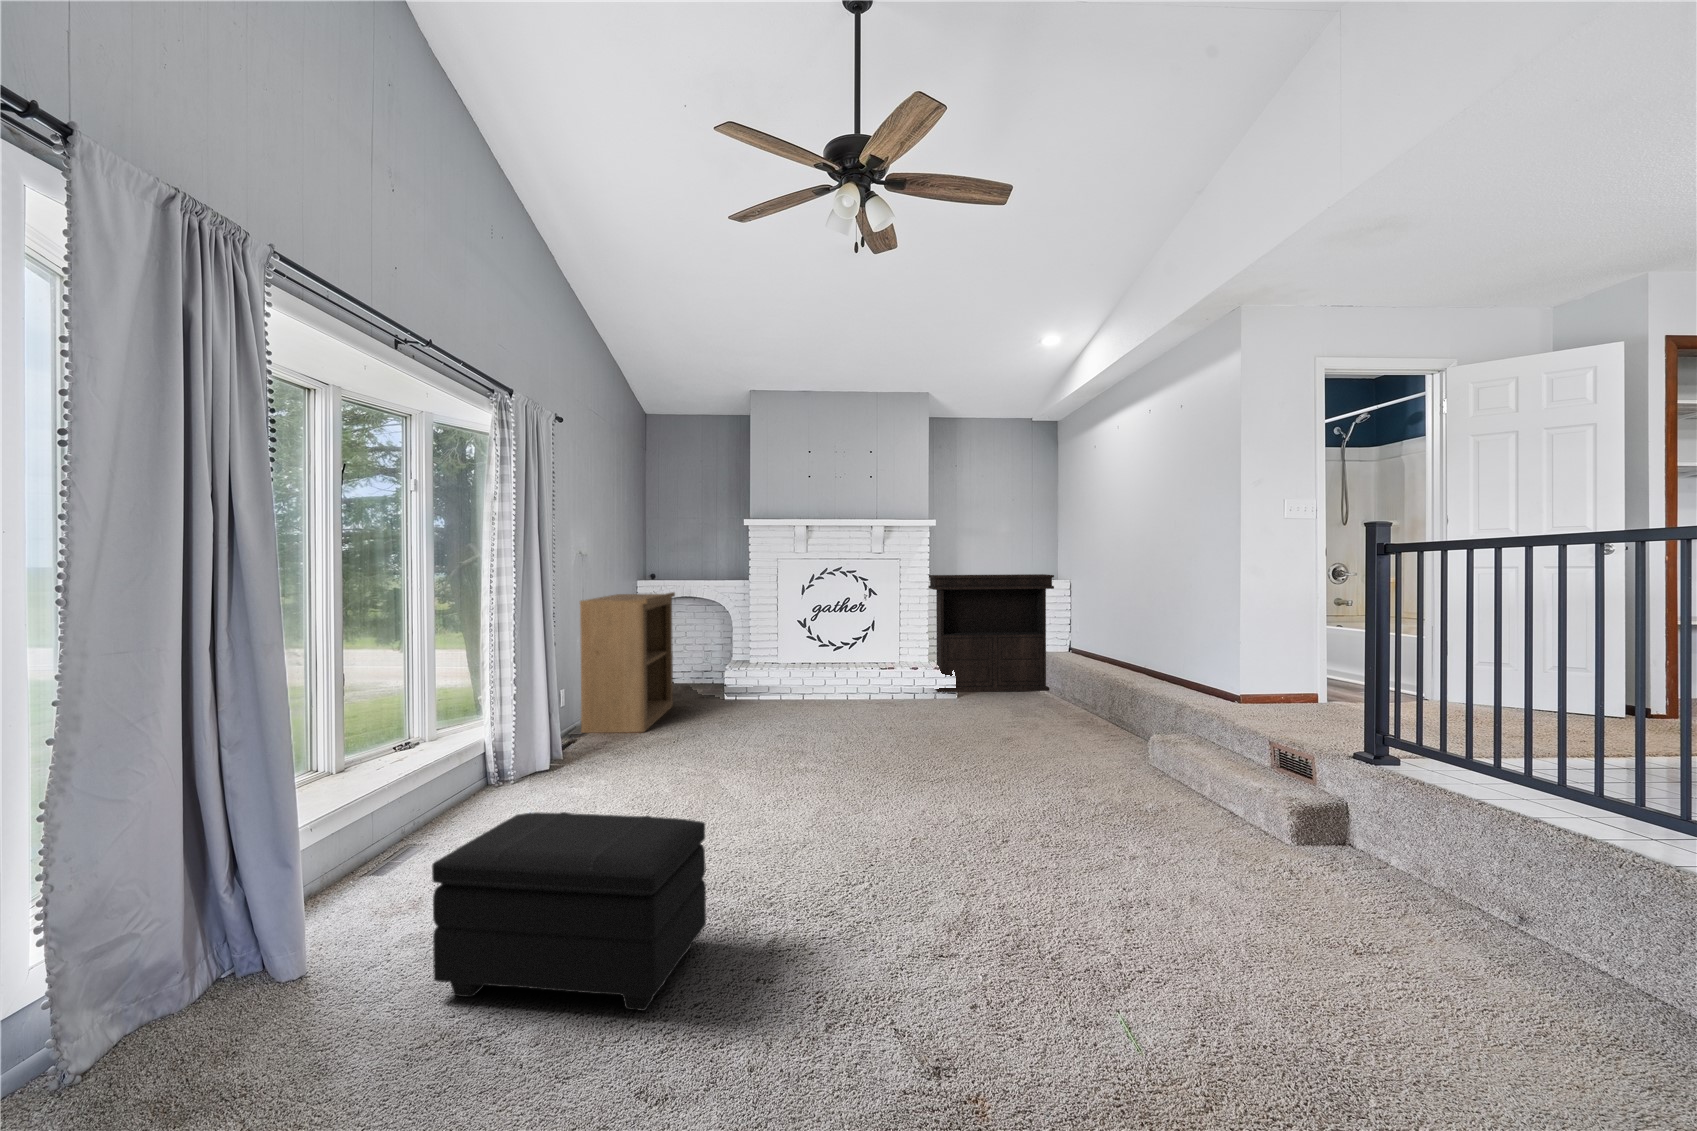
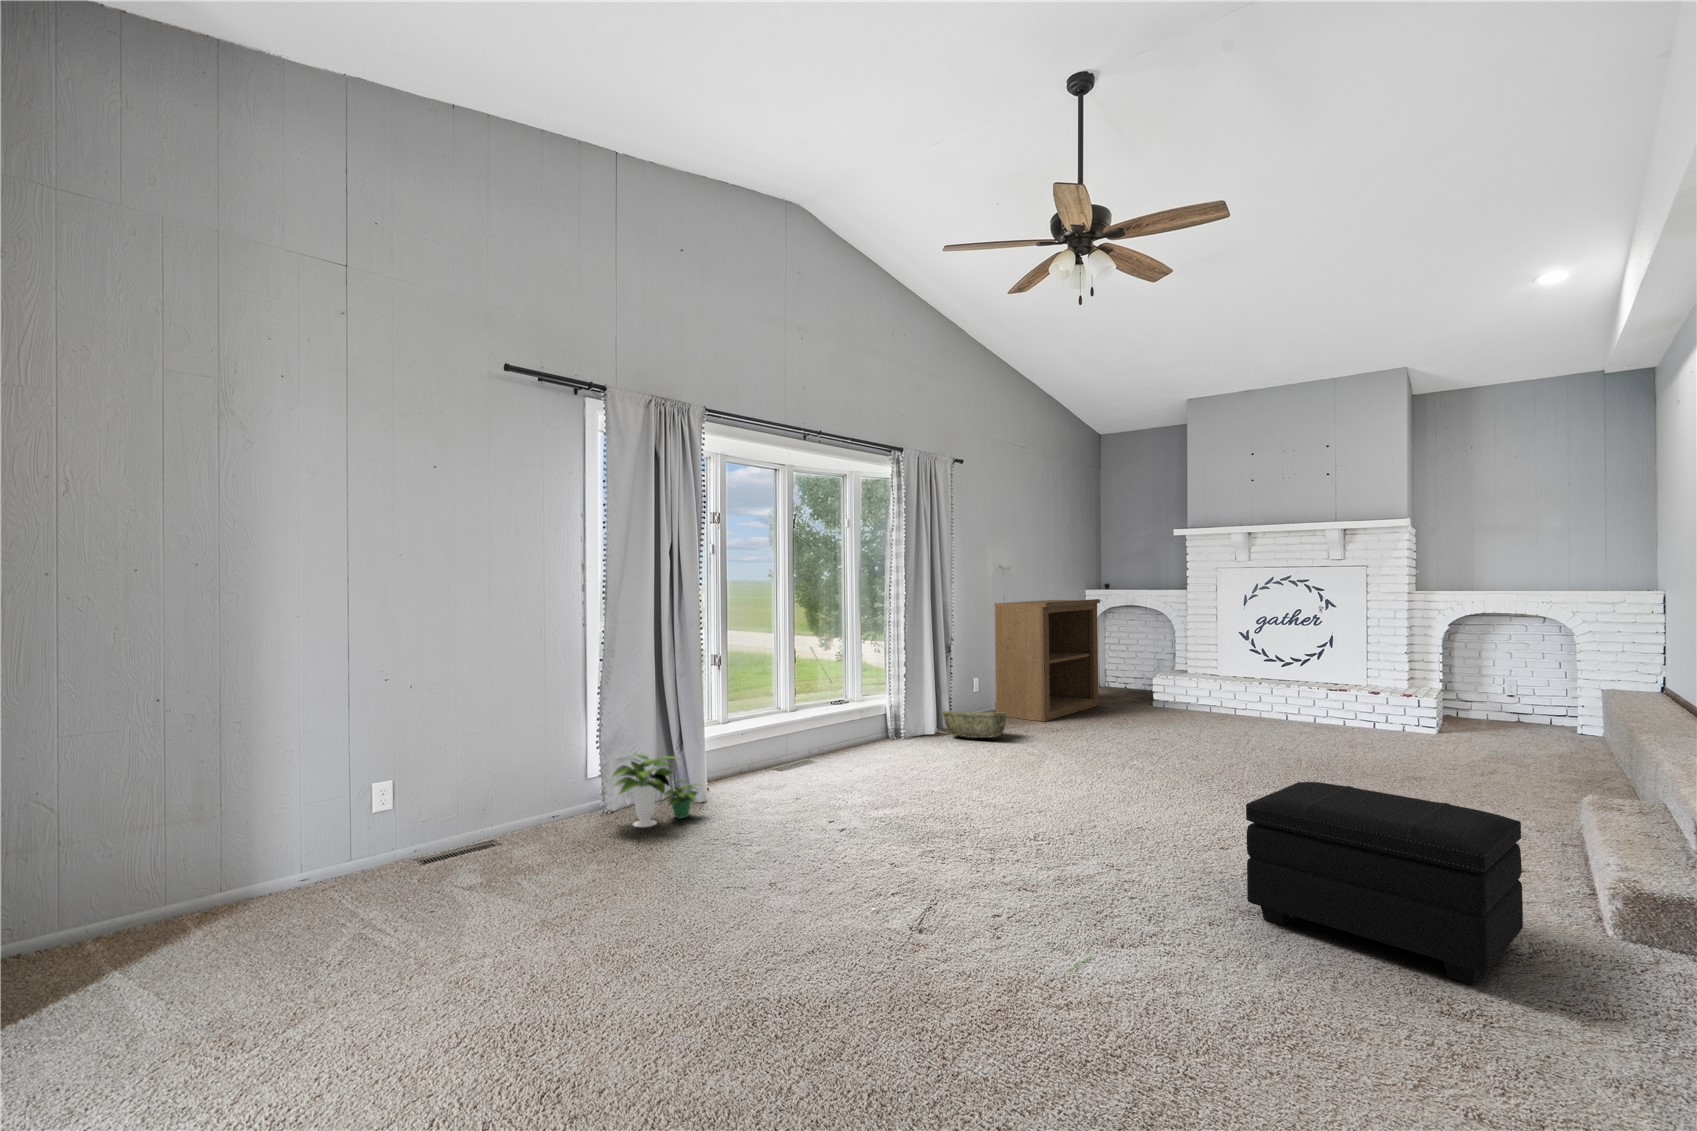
console table: present [928,574,1054,692] -> none [1413,586,1613,742]
woven basket: none [556,730,631,765] -> present [943,711,1007,738]
footstool: present [432,812,706,1011] -> present [1246,782,1523,985]
potted plant: none [181,885,353,1026] -> present [613,754,698,827]

